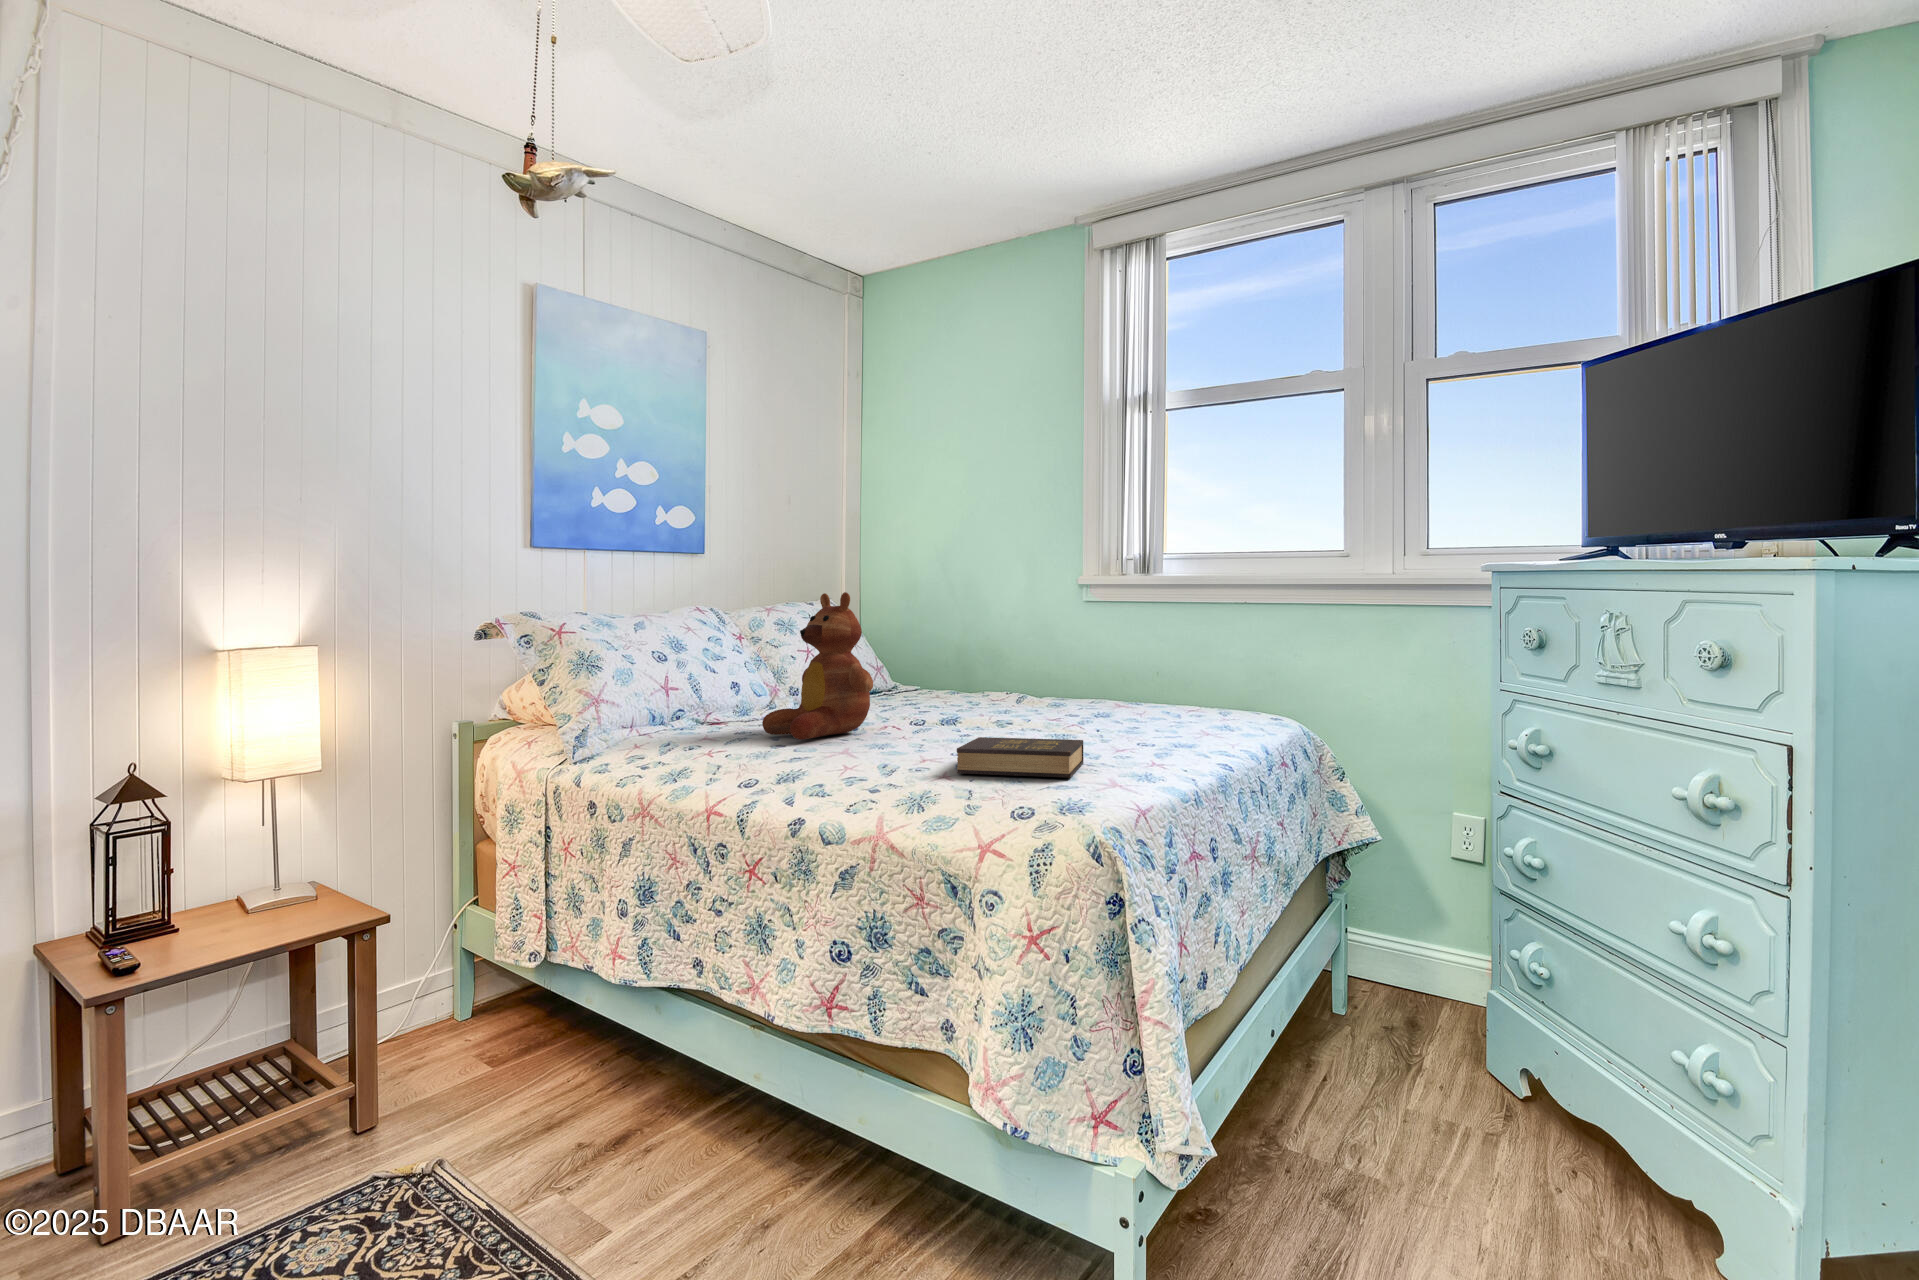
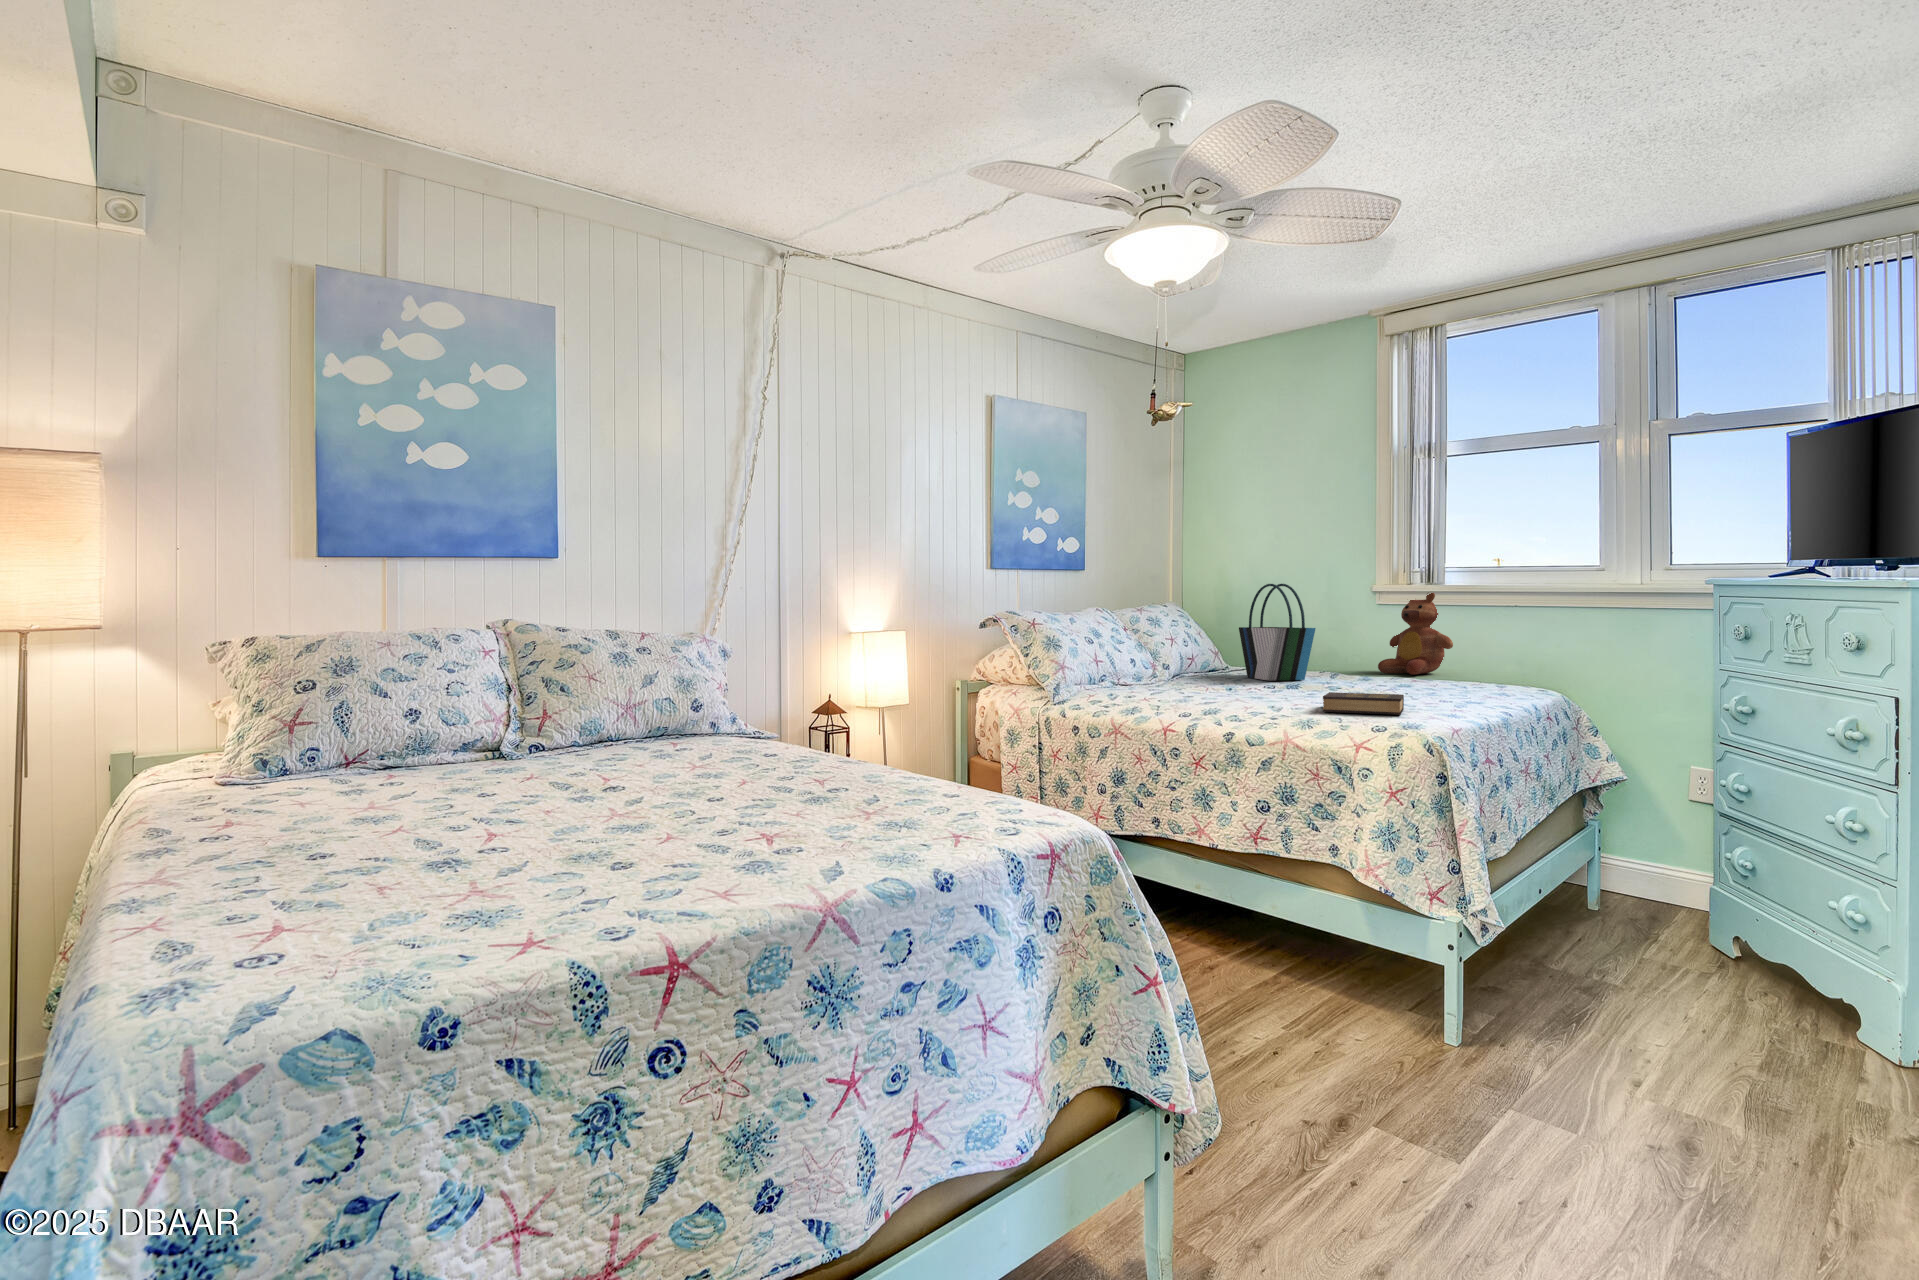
tote bag: none [907,573,996,709] -> present [1239,584,1316,681]
teddy bear: present [762,592,873,740] -> present [1378,593,1453,675]

